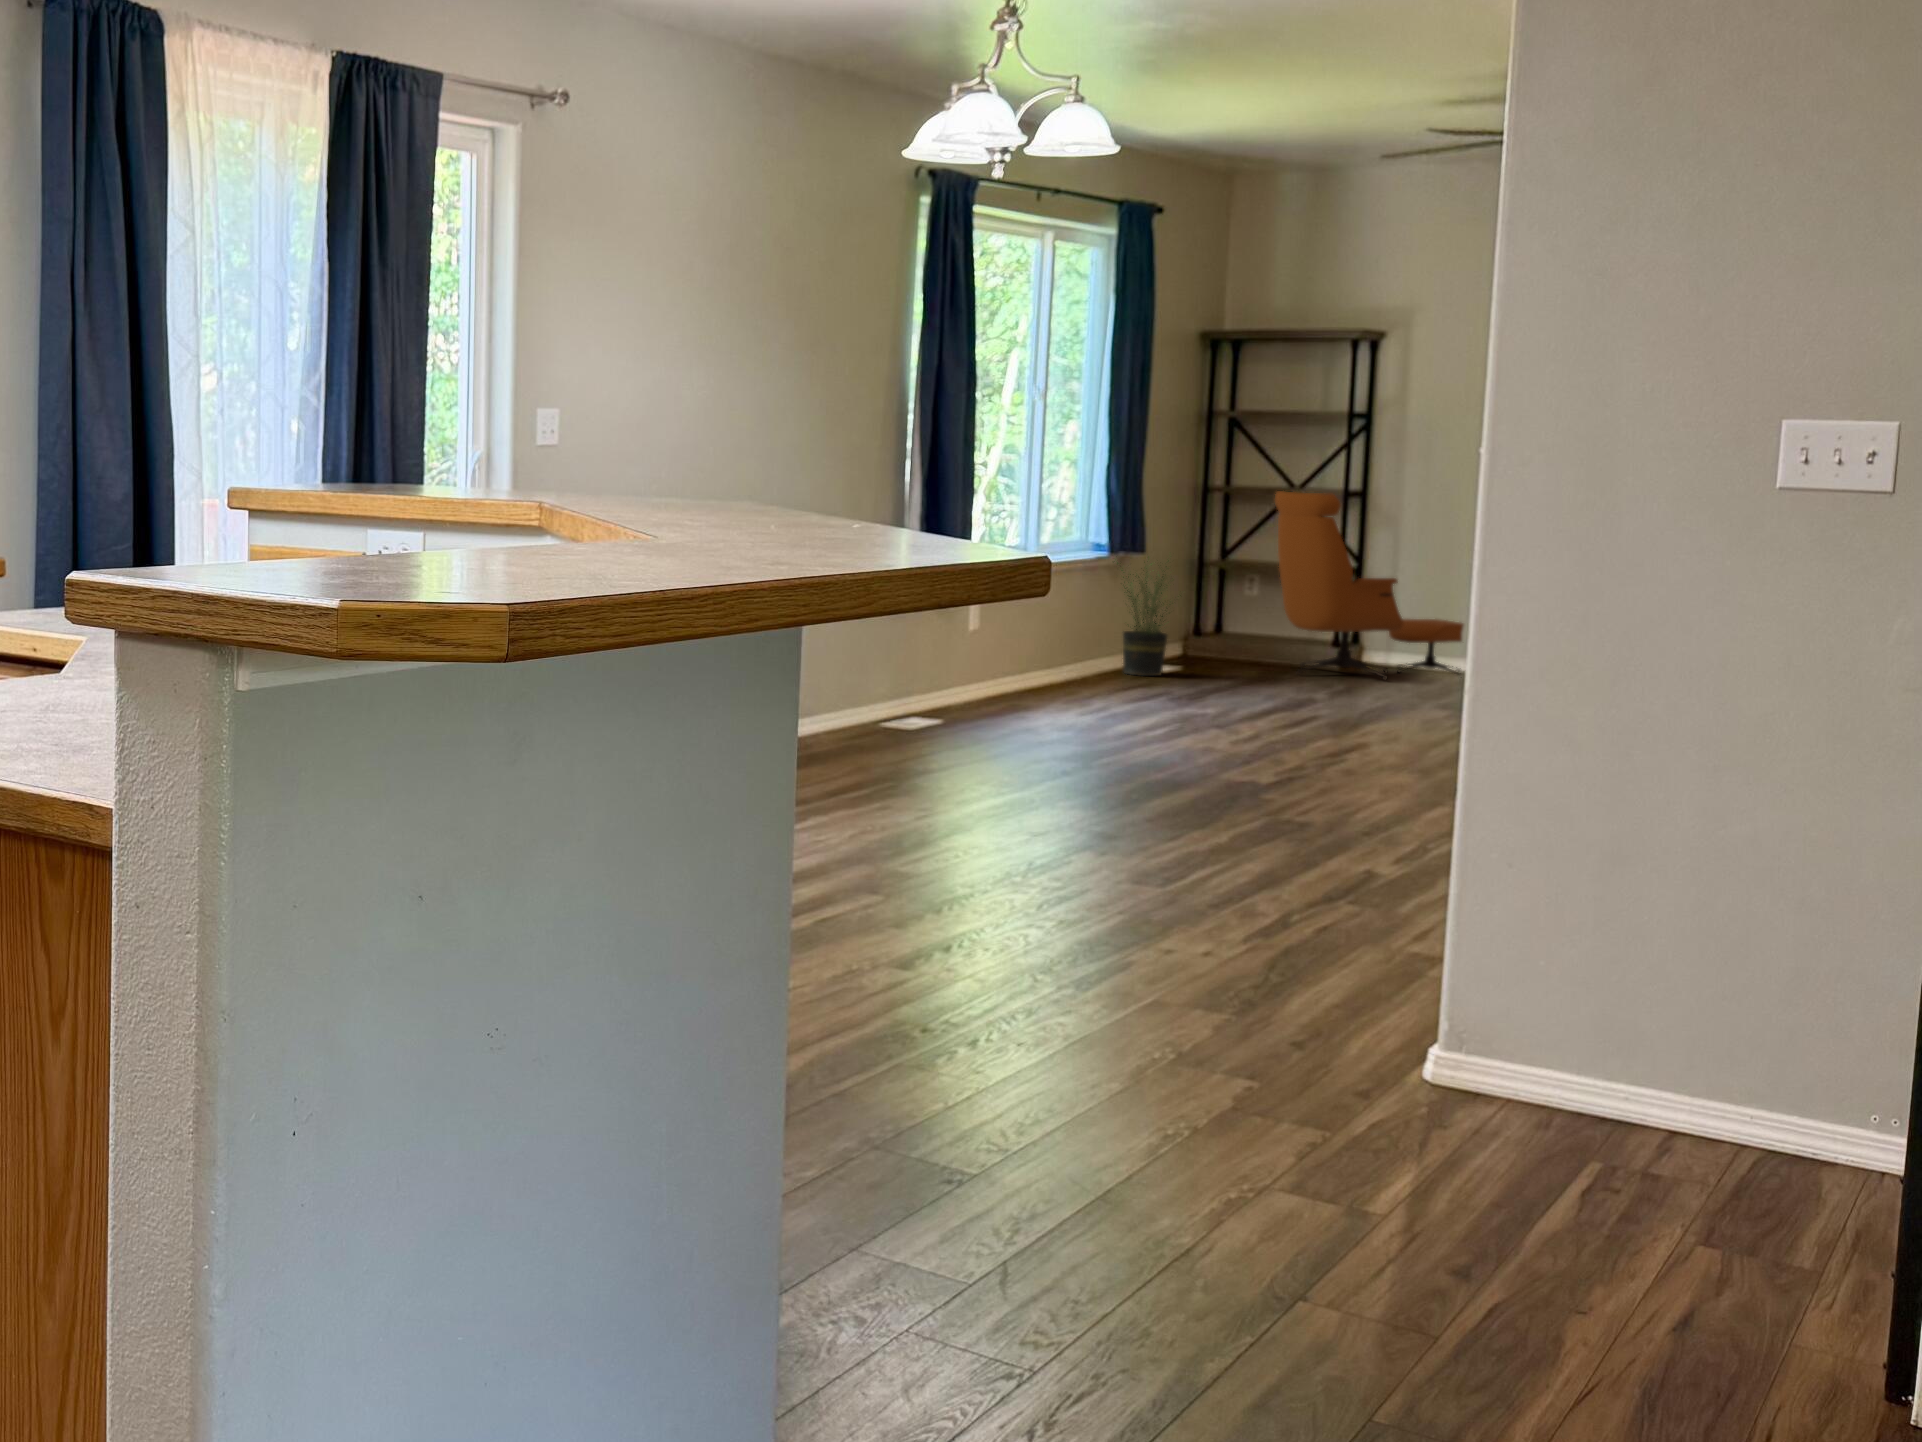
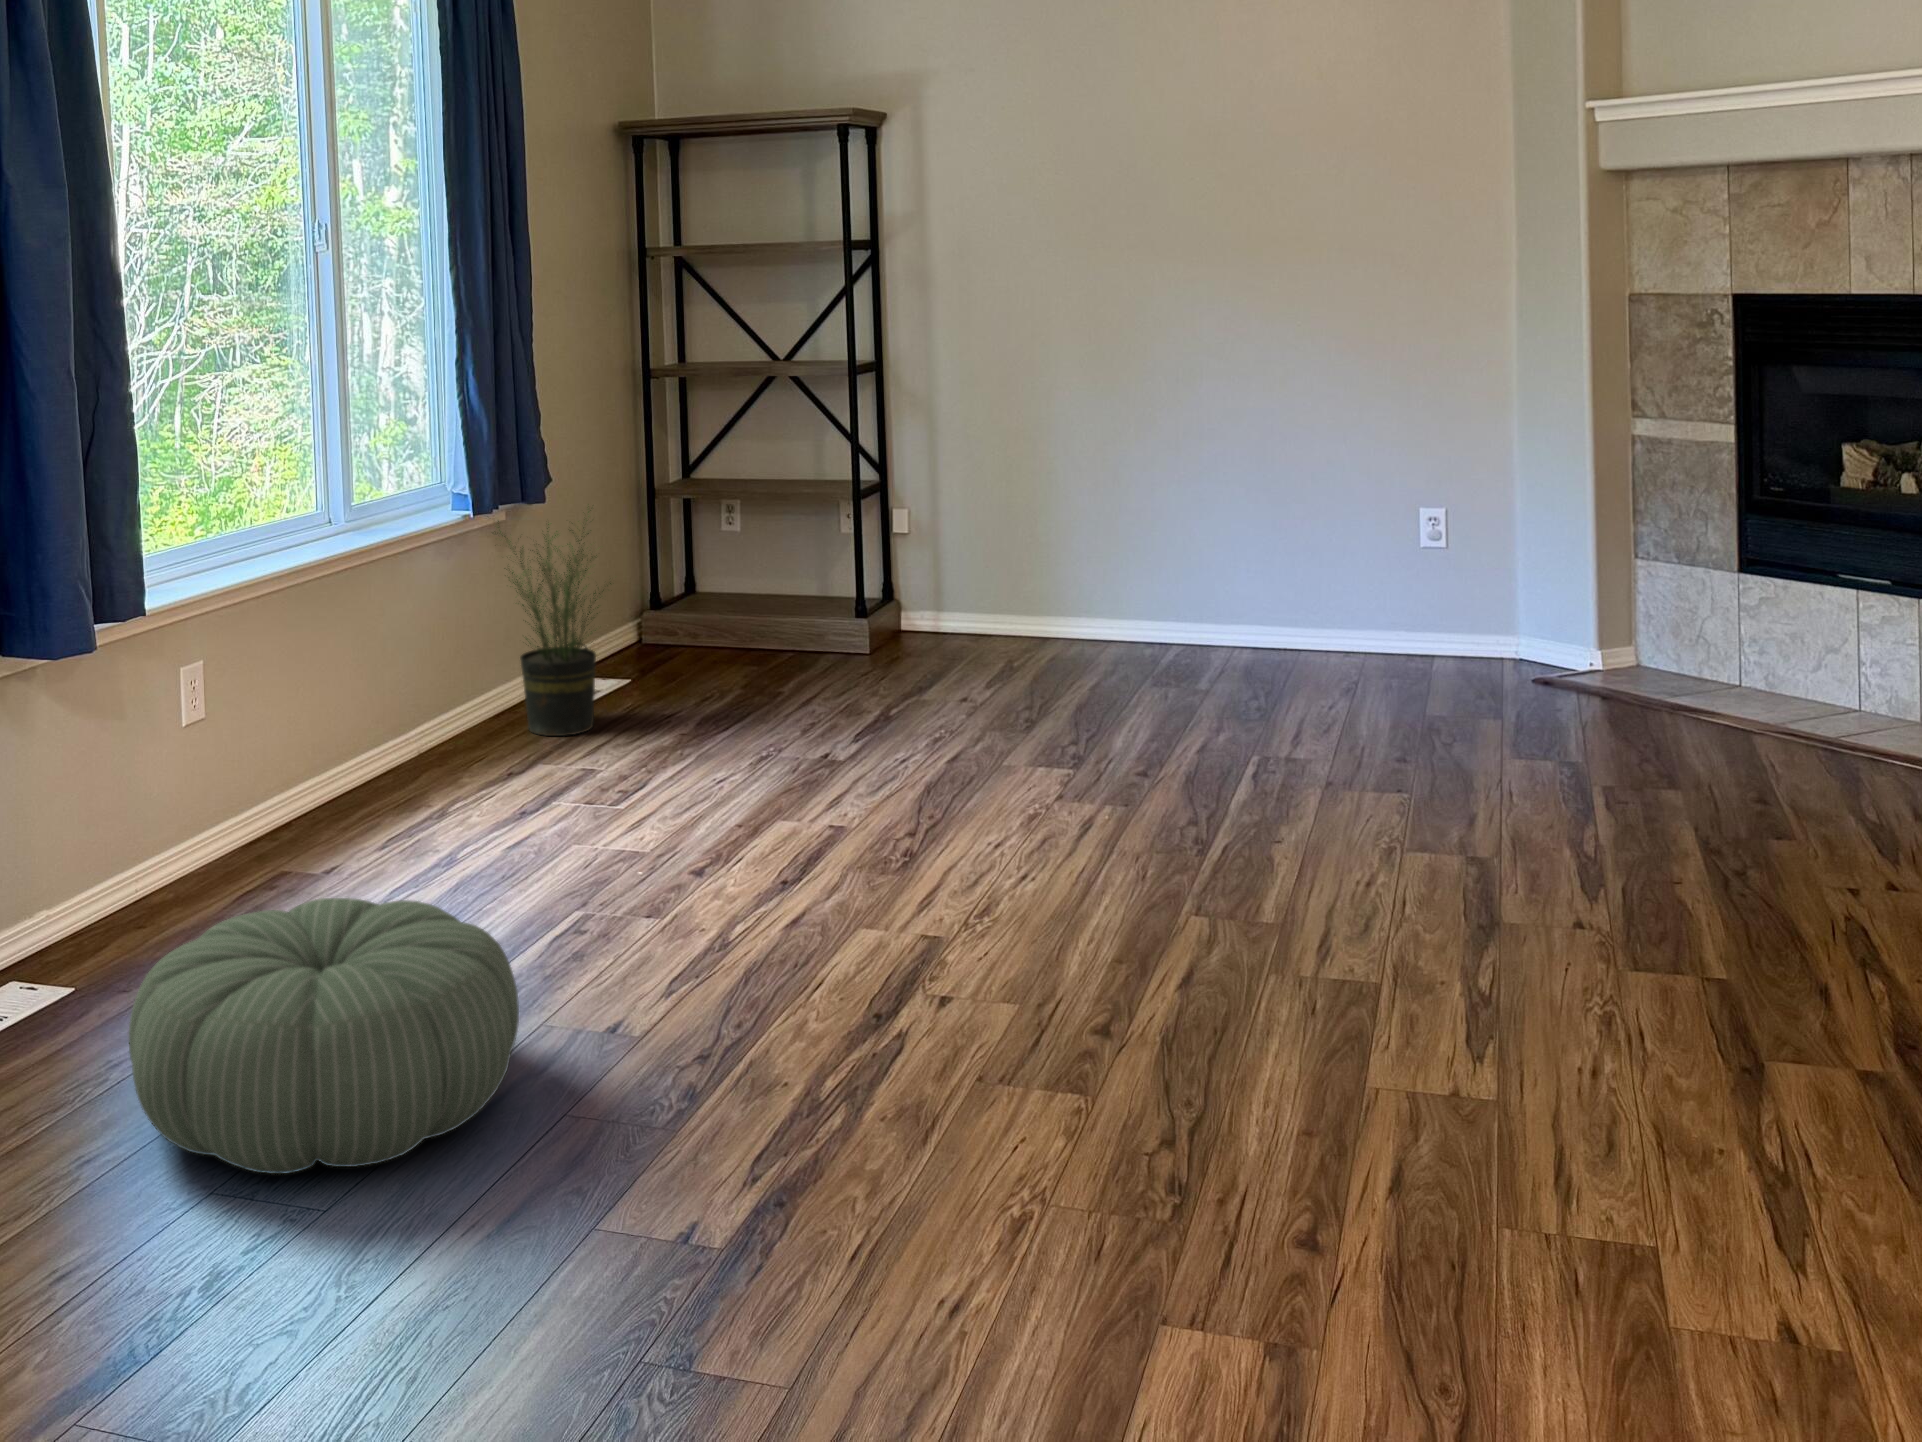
lounge chair: present [1275,491,1464,680] -> none [749,379,1062,687]
pouf: none [994,662,1155,739] -> present [129,898,519,1174]

